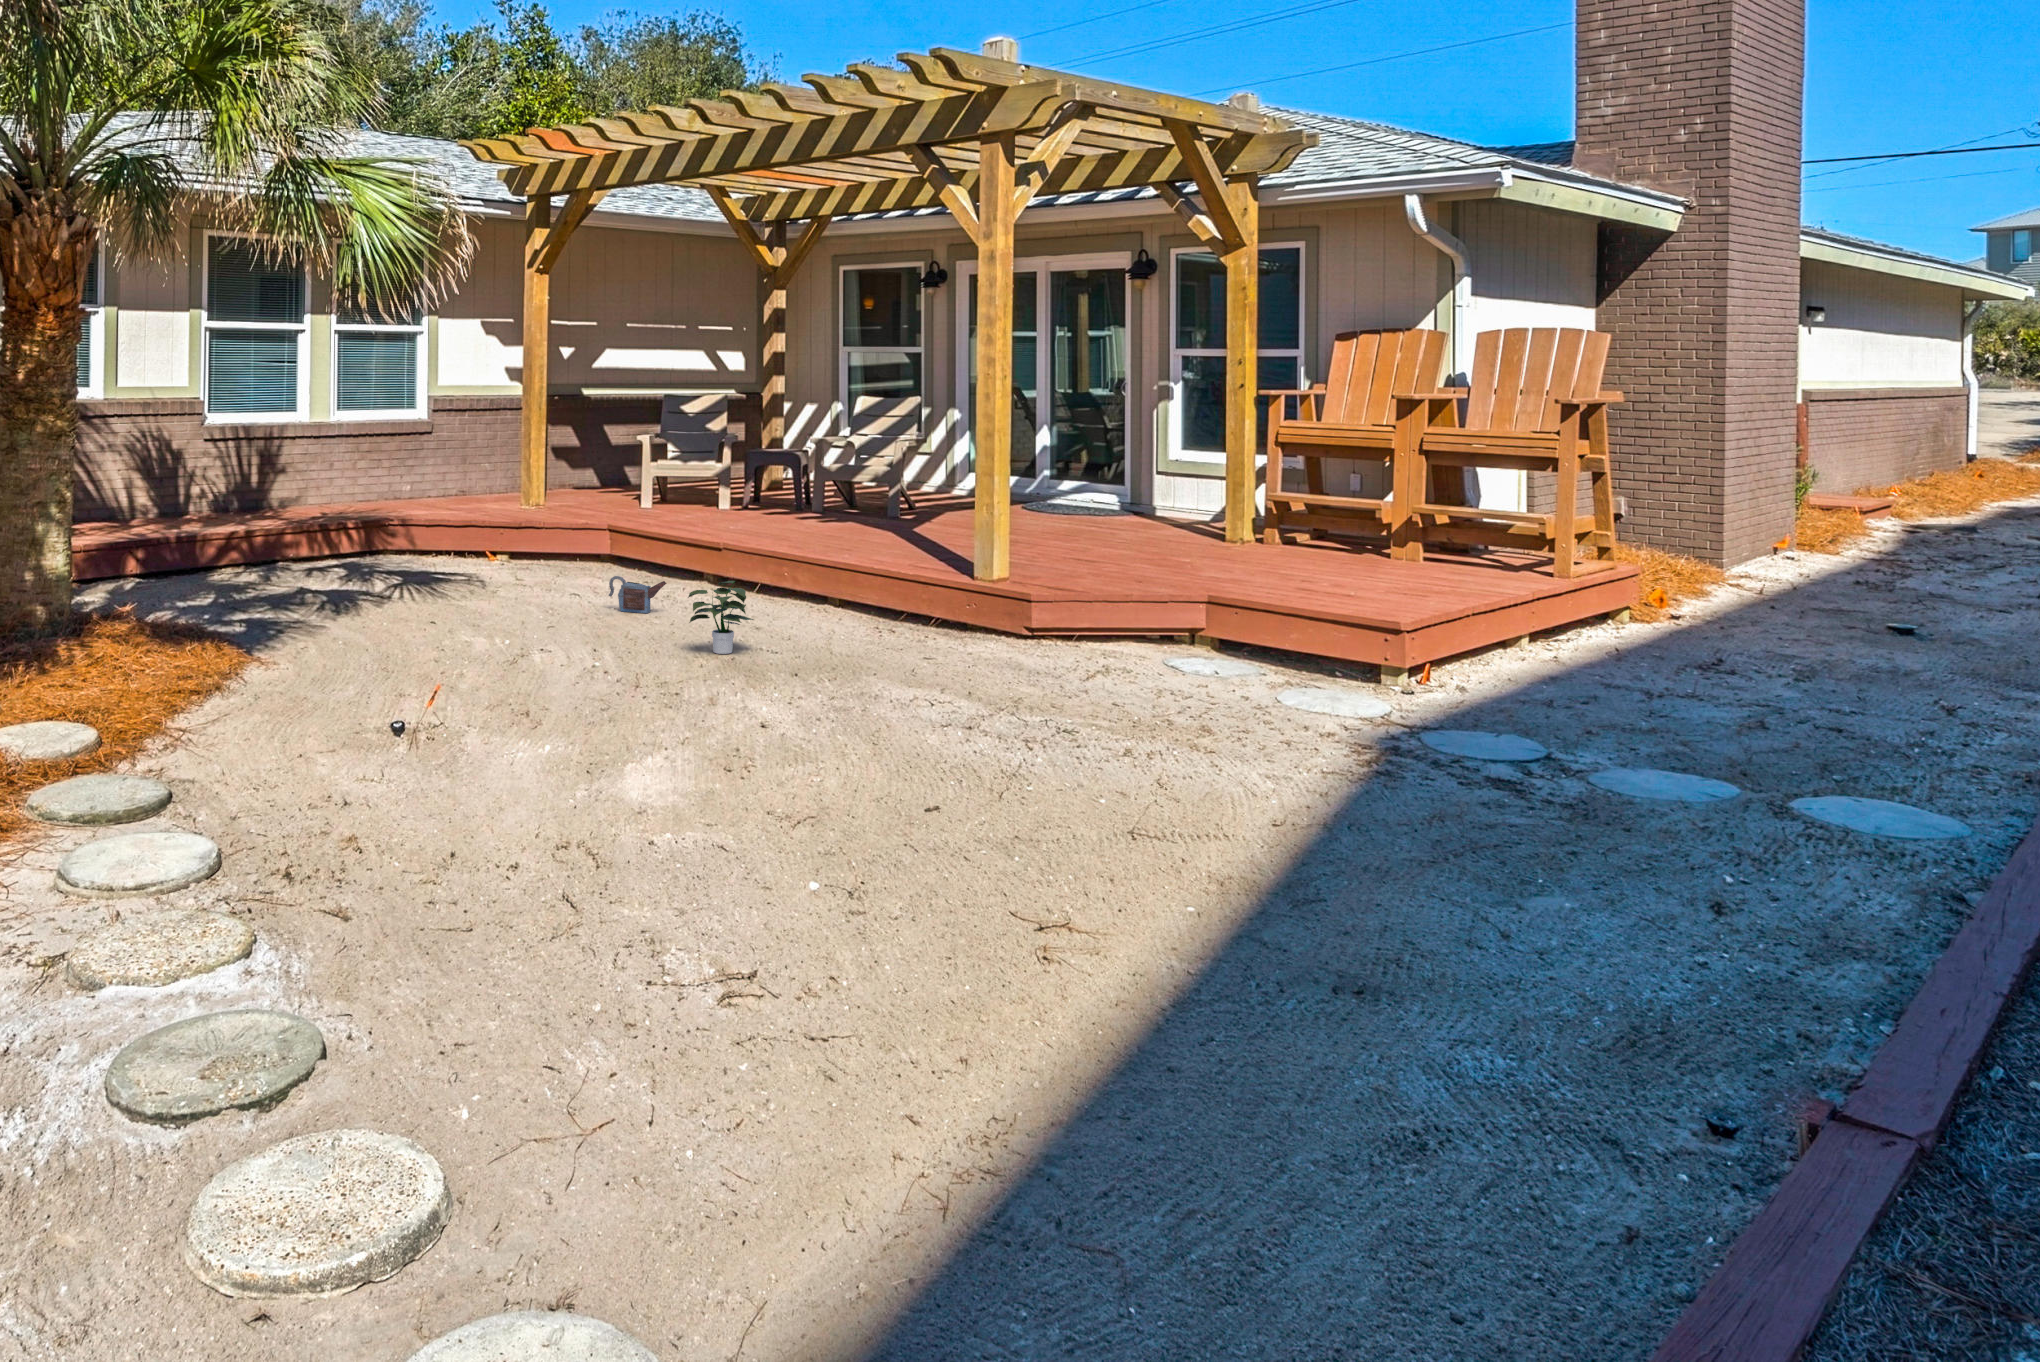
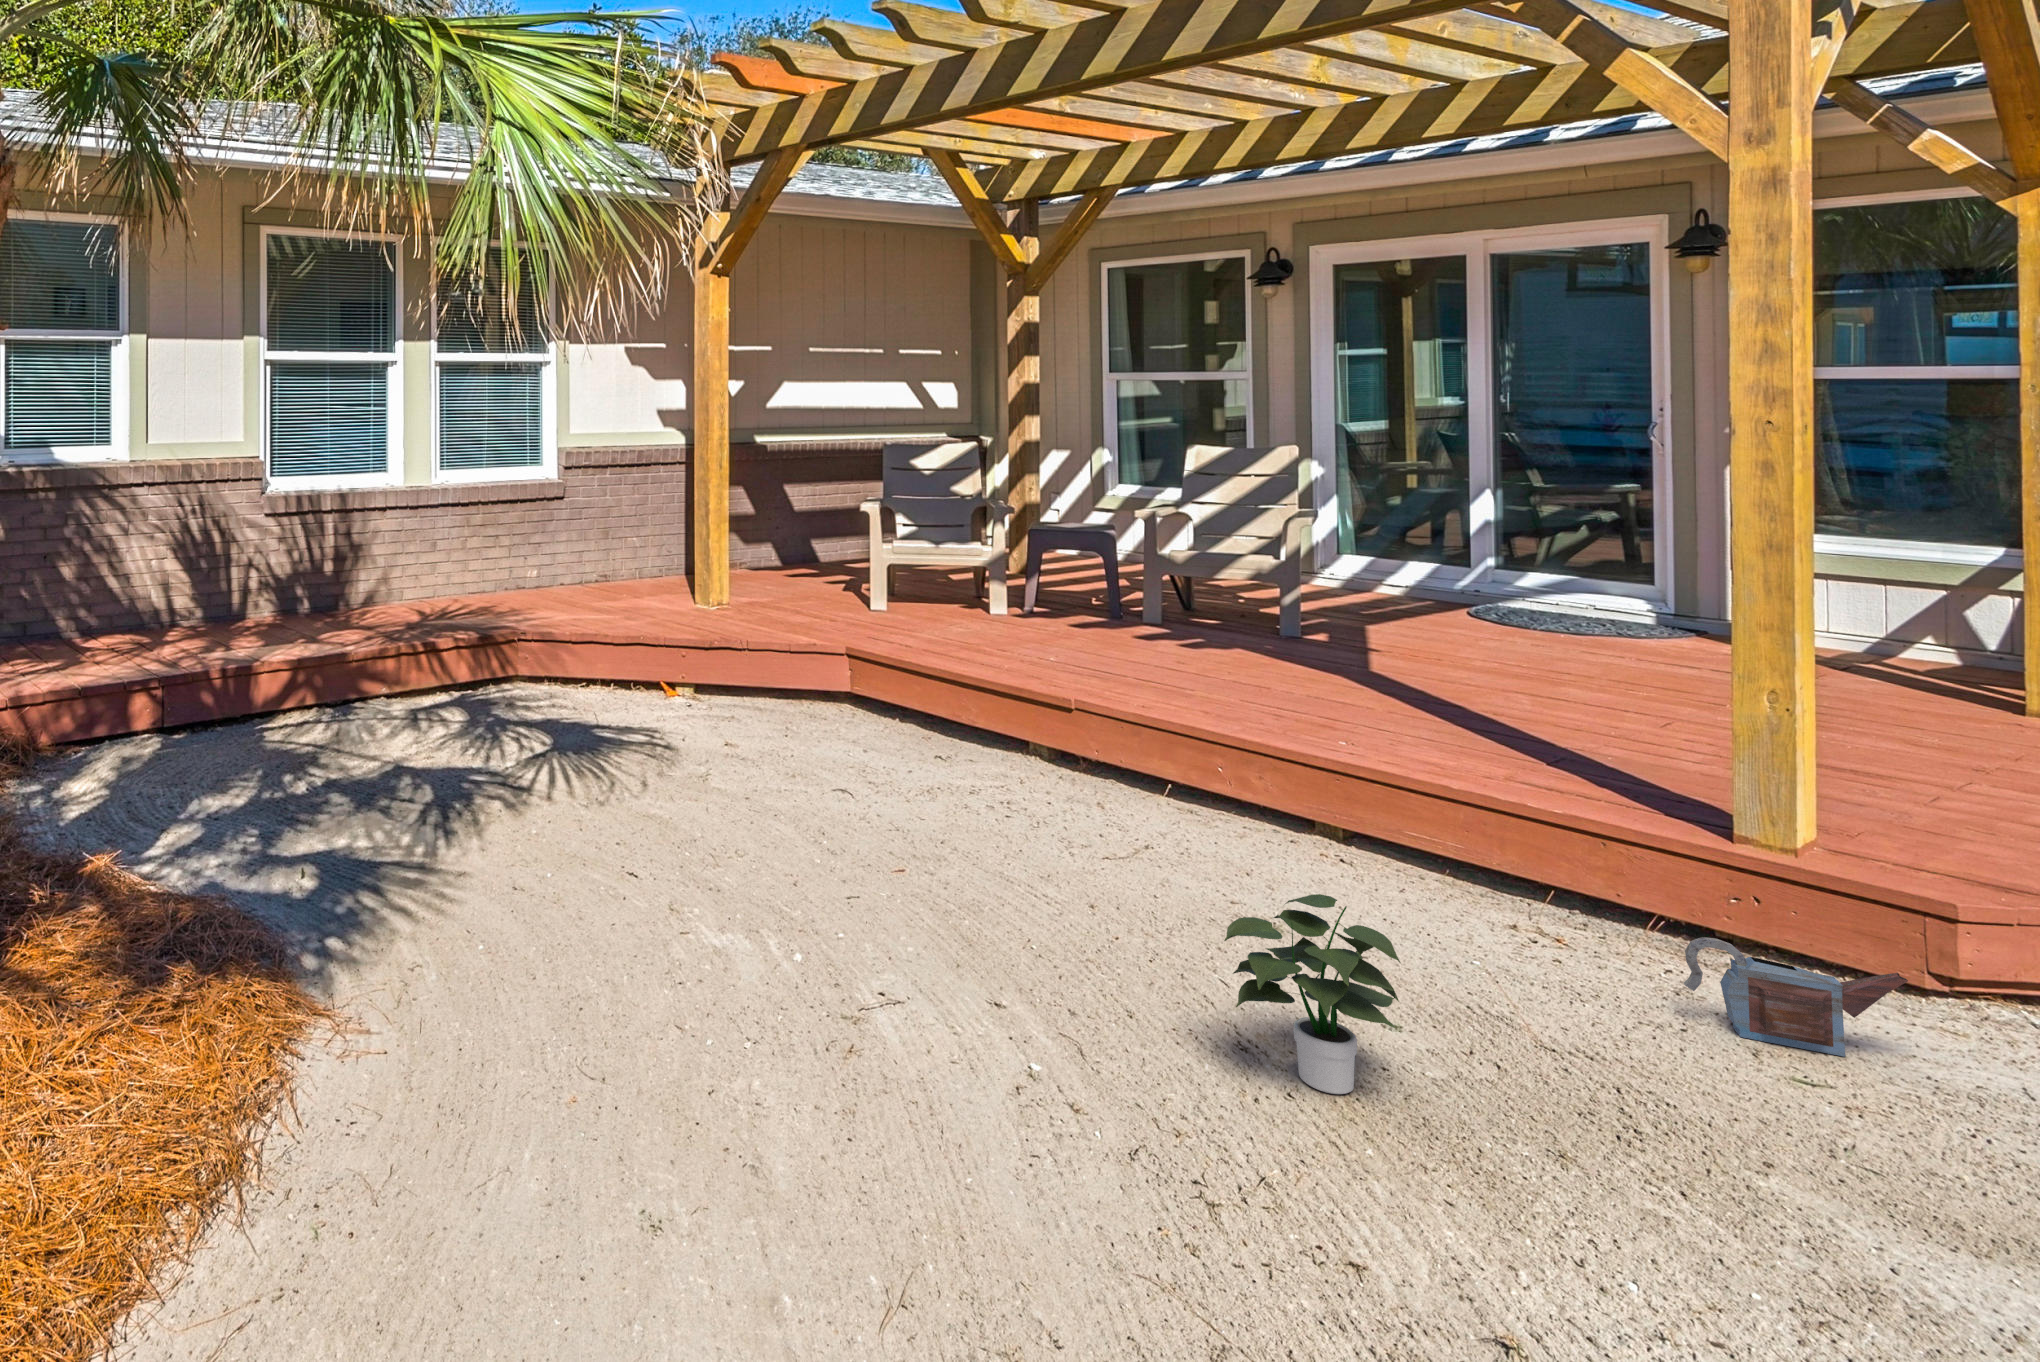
watering can: present [609,576,666,613] -> present [1684,937,1908,1057]

